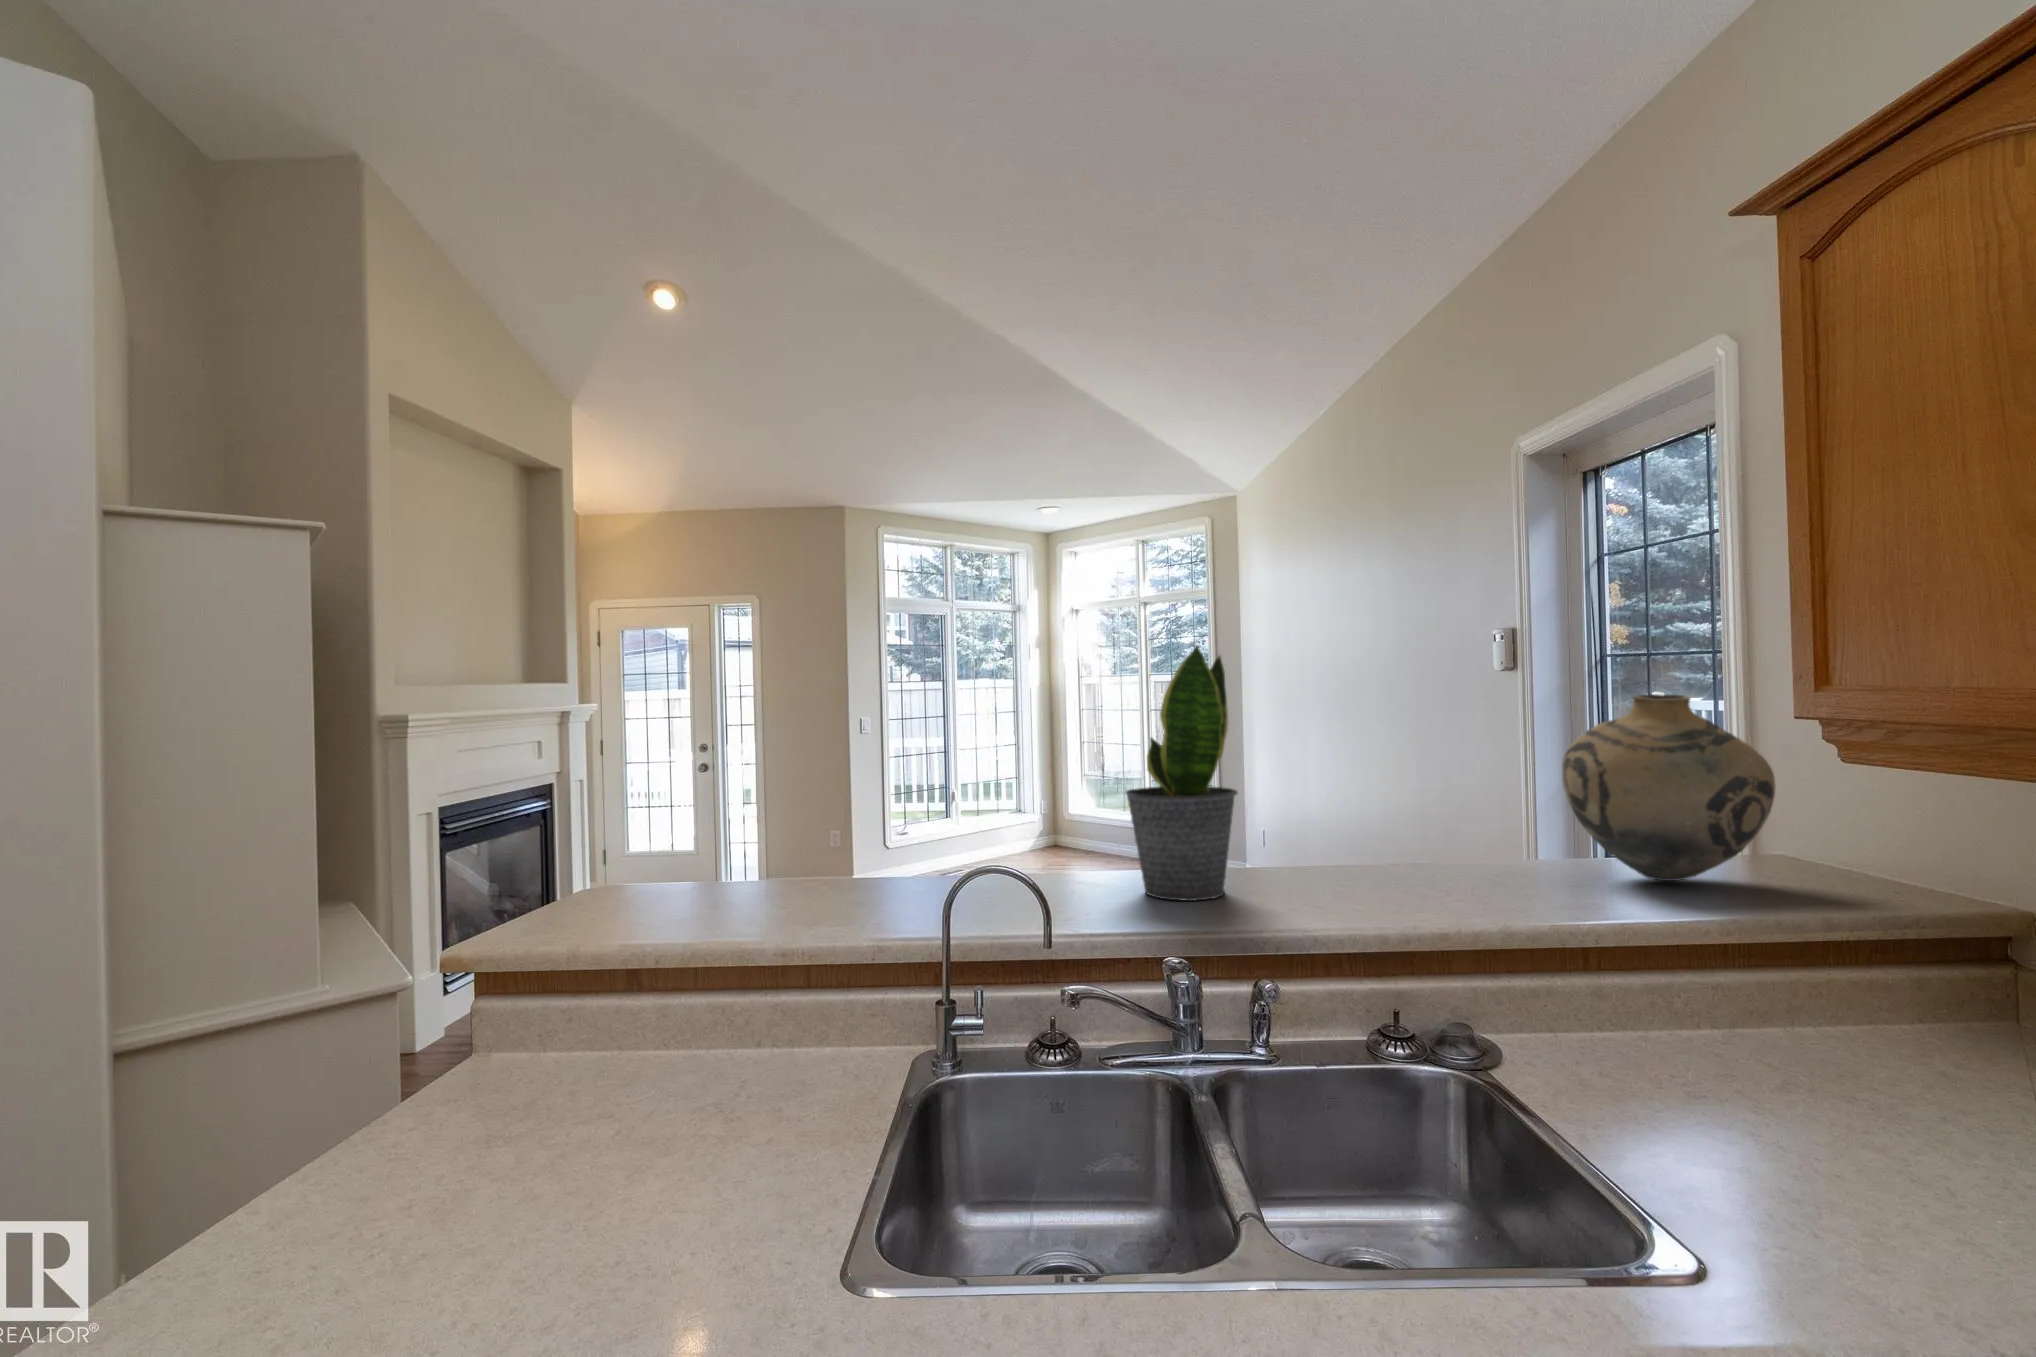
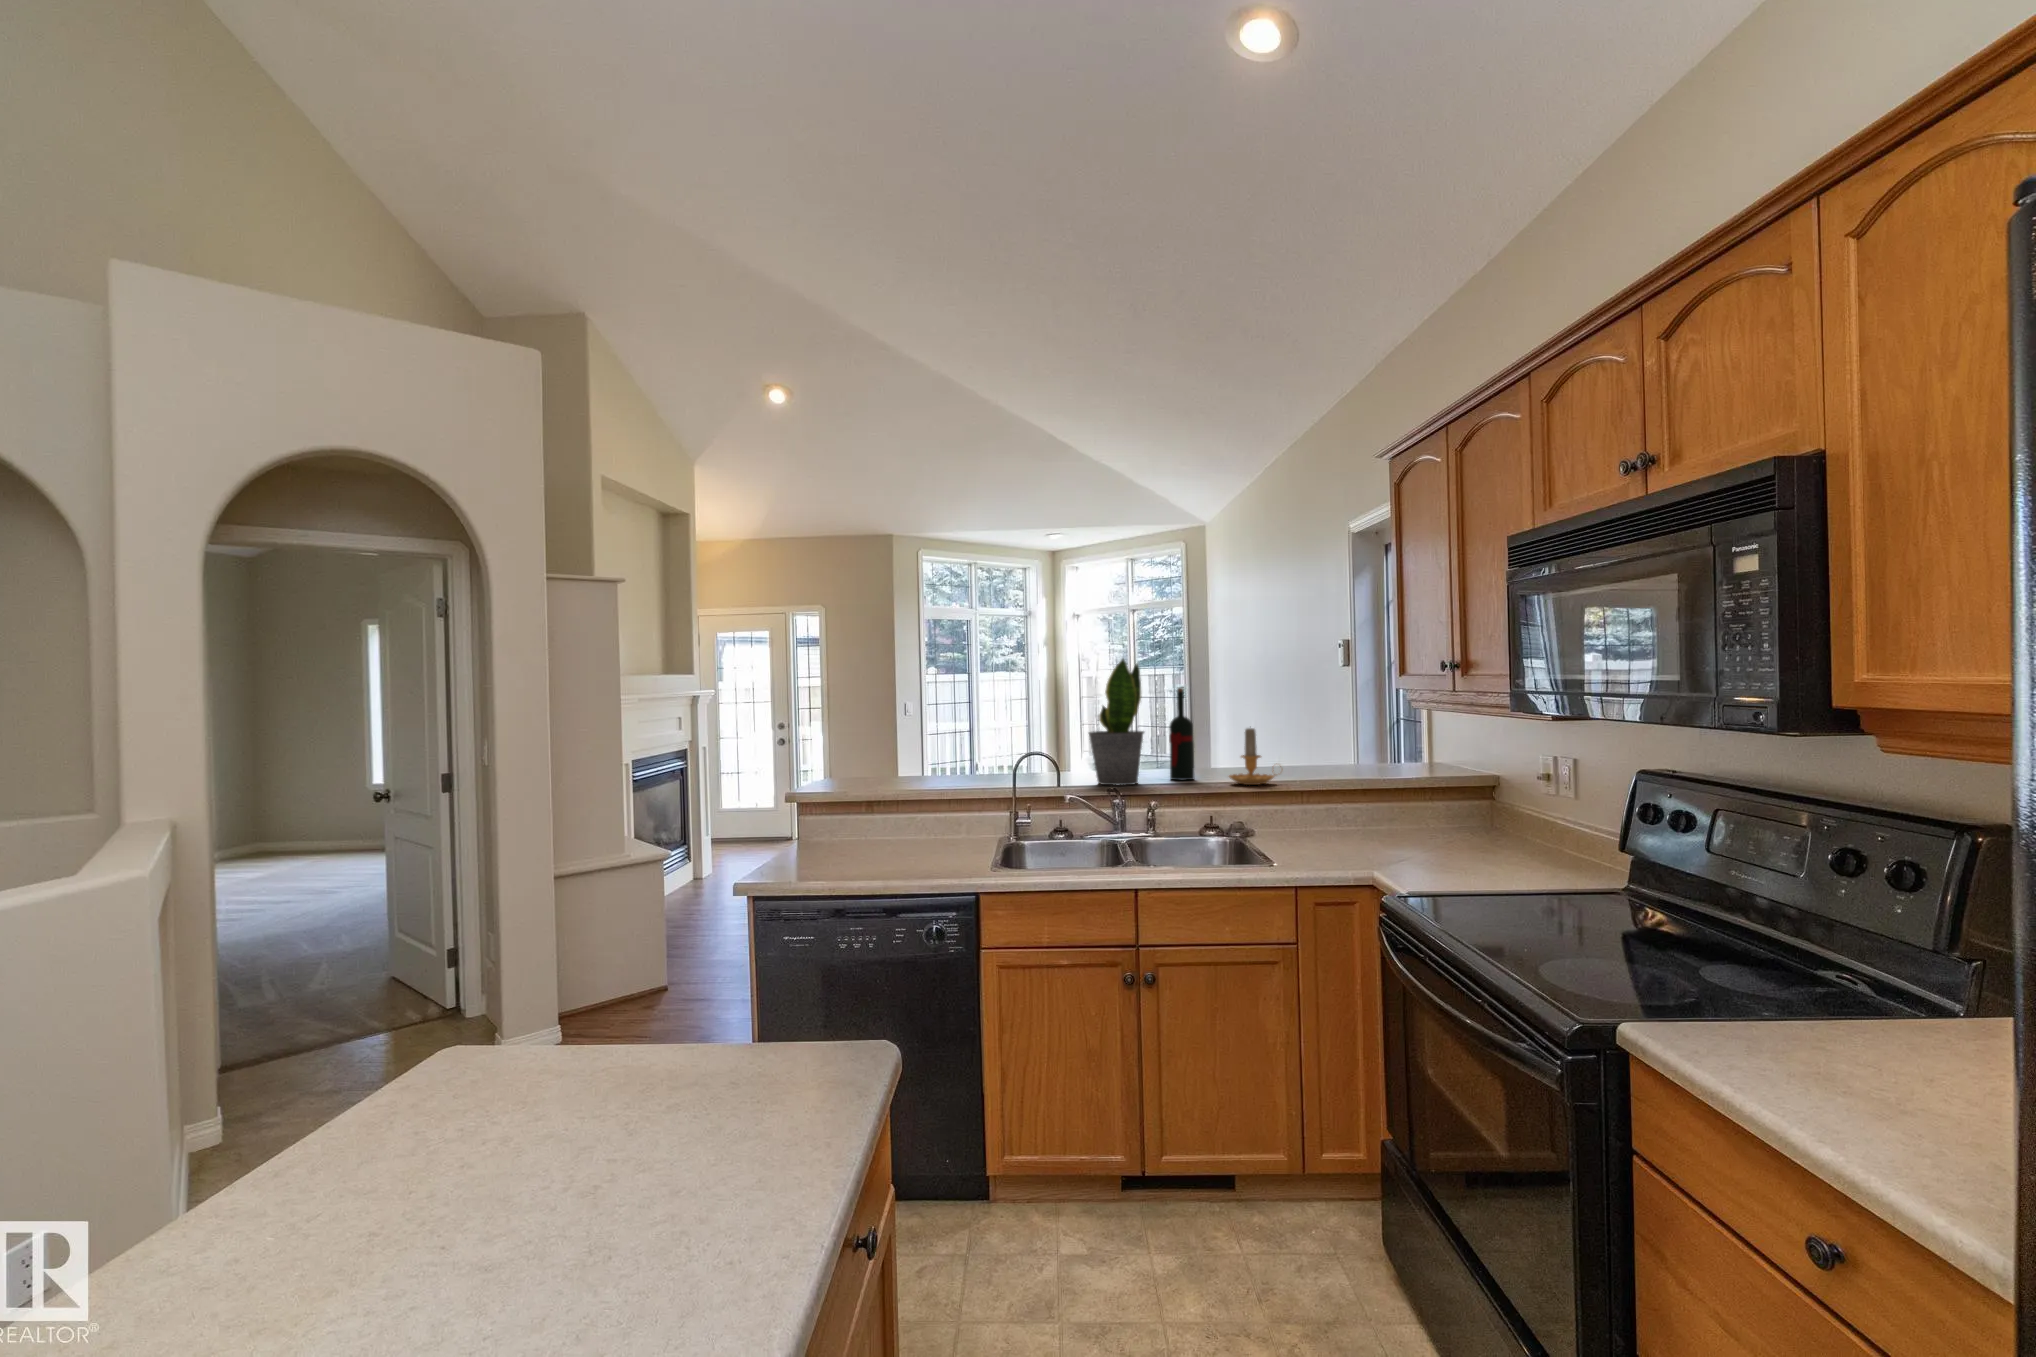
vase: present [1562,694,1775,881] -> none [1315,683,1411,778]
wine bottle: none [1278,703,1327,883] -> present [1169,688,1194,780]
candle: none [1410,780,1519,903] -> present [1229,728,1275,785]

